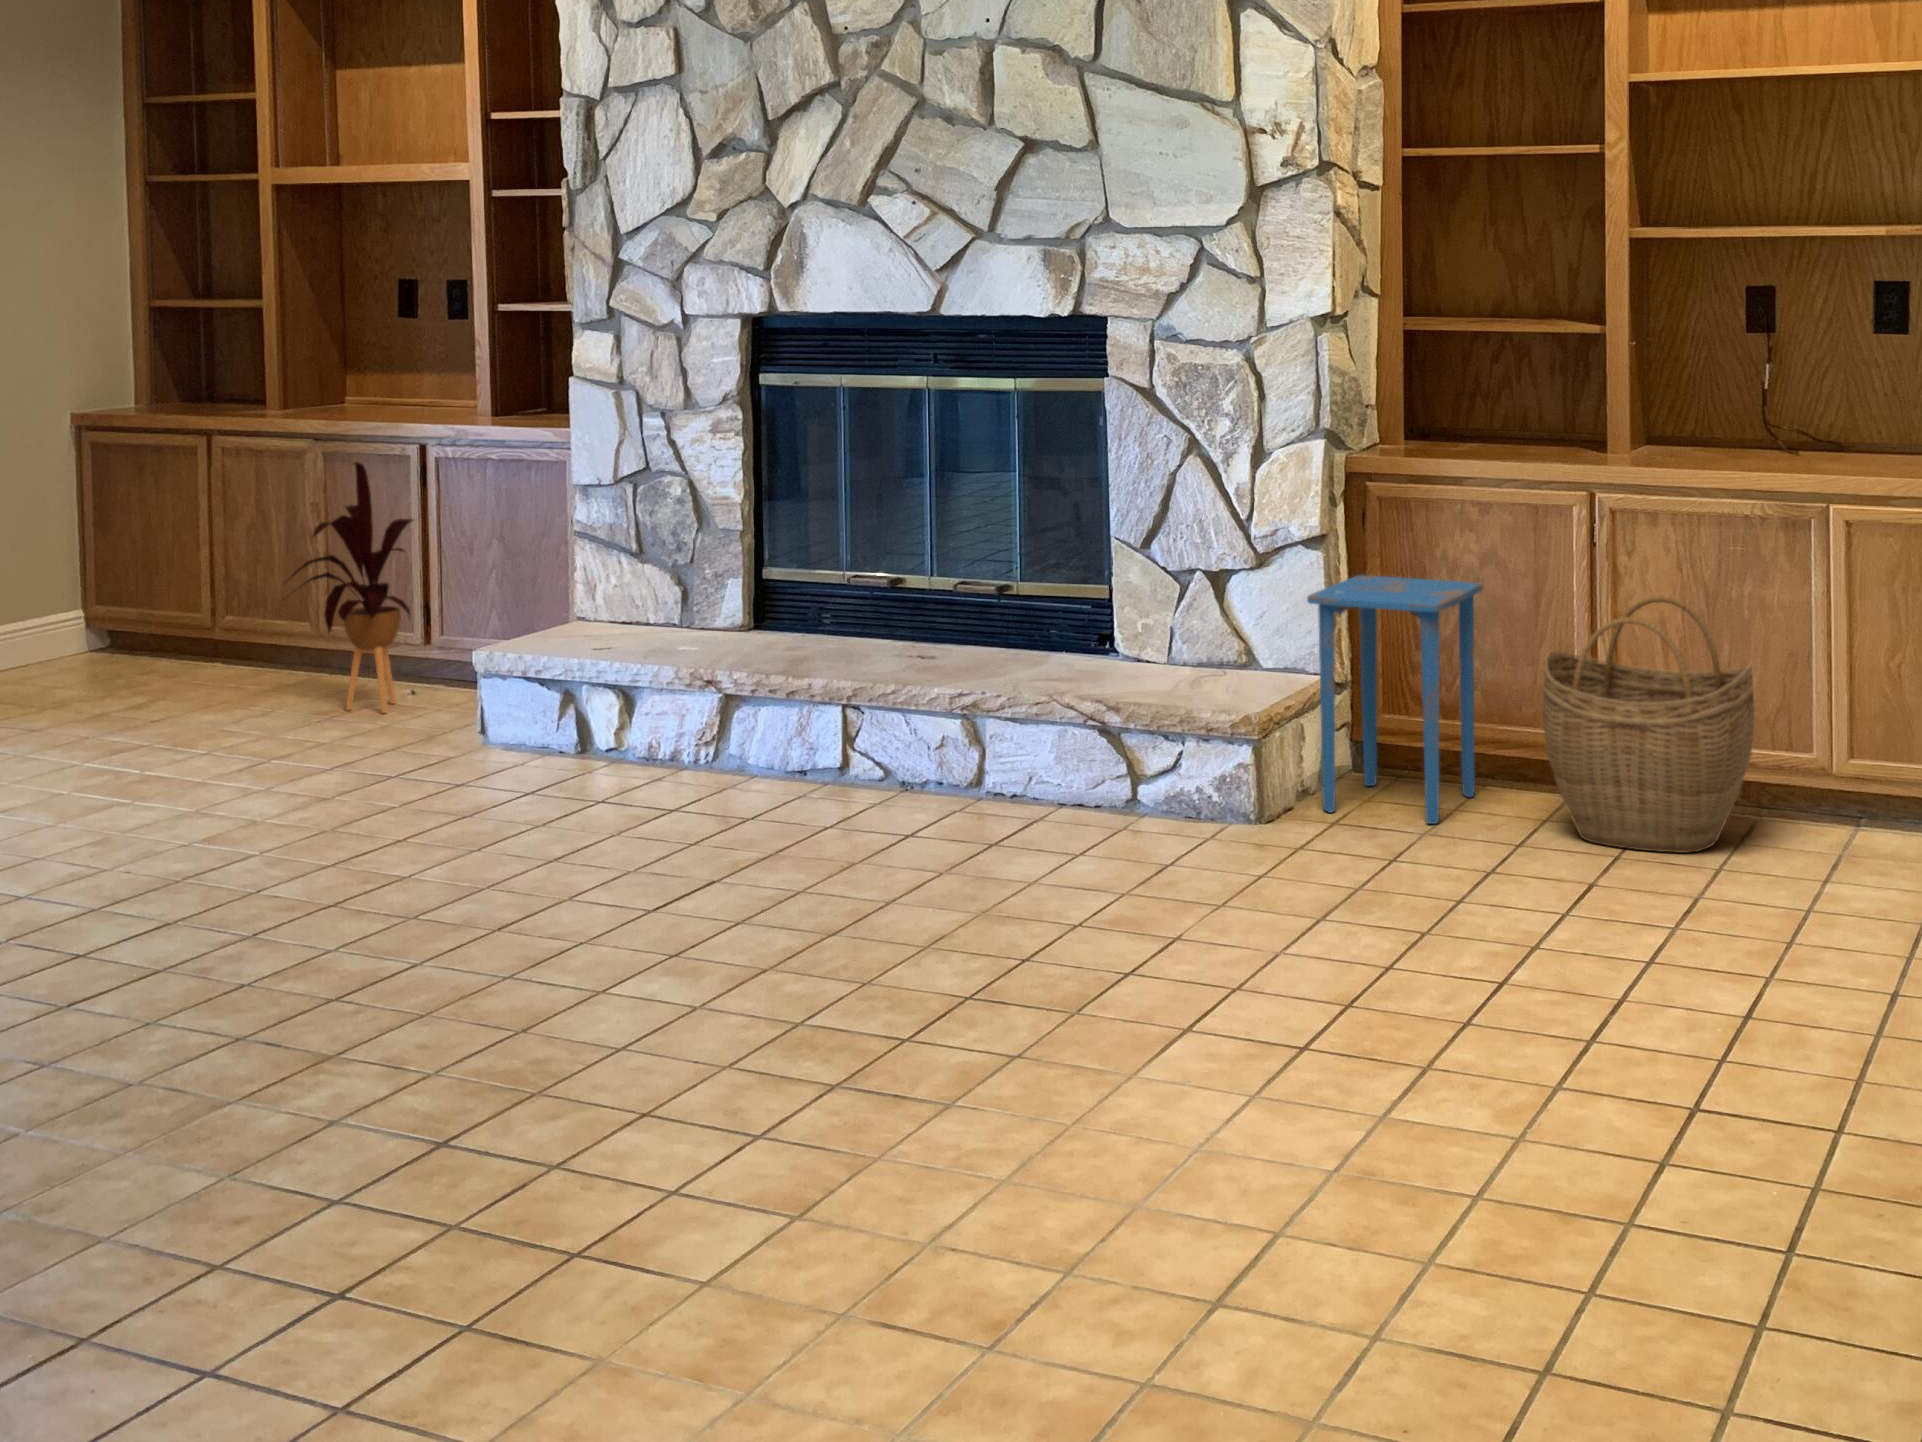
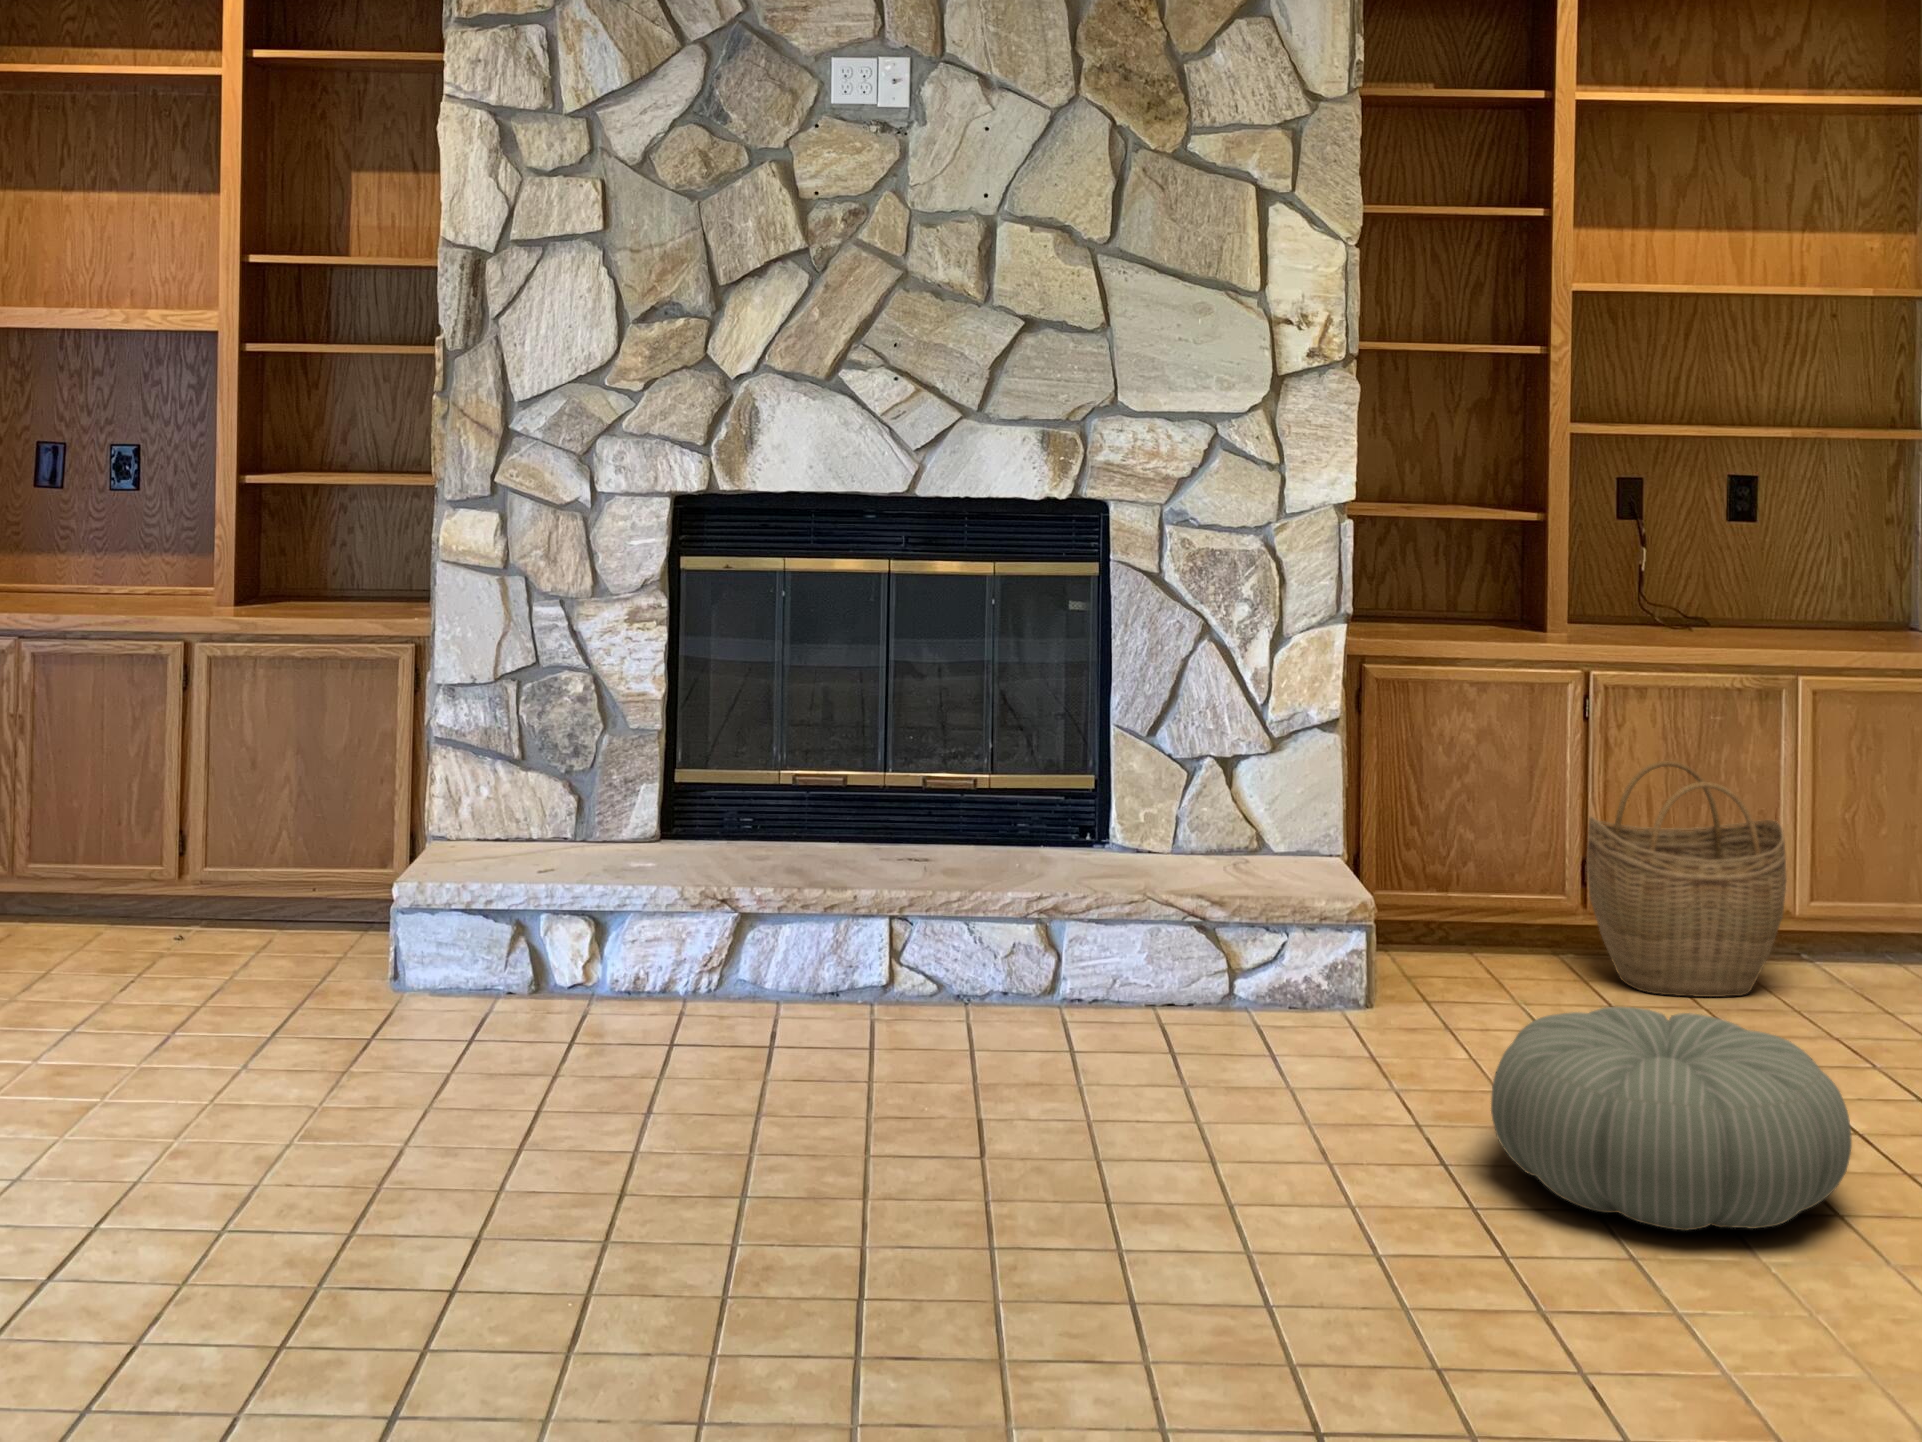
house plant: present [288,462,413,713] -> none [55,664,225,968]
side table: present [1307,575,1482,824] -> none [1359,752,1514,990]
pouf: none [1026,826,1377,1048] -> present [1491,1007,1852,1231]

